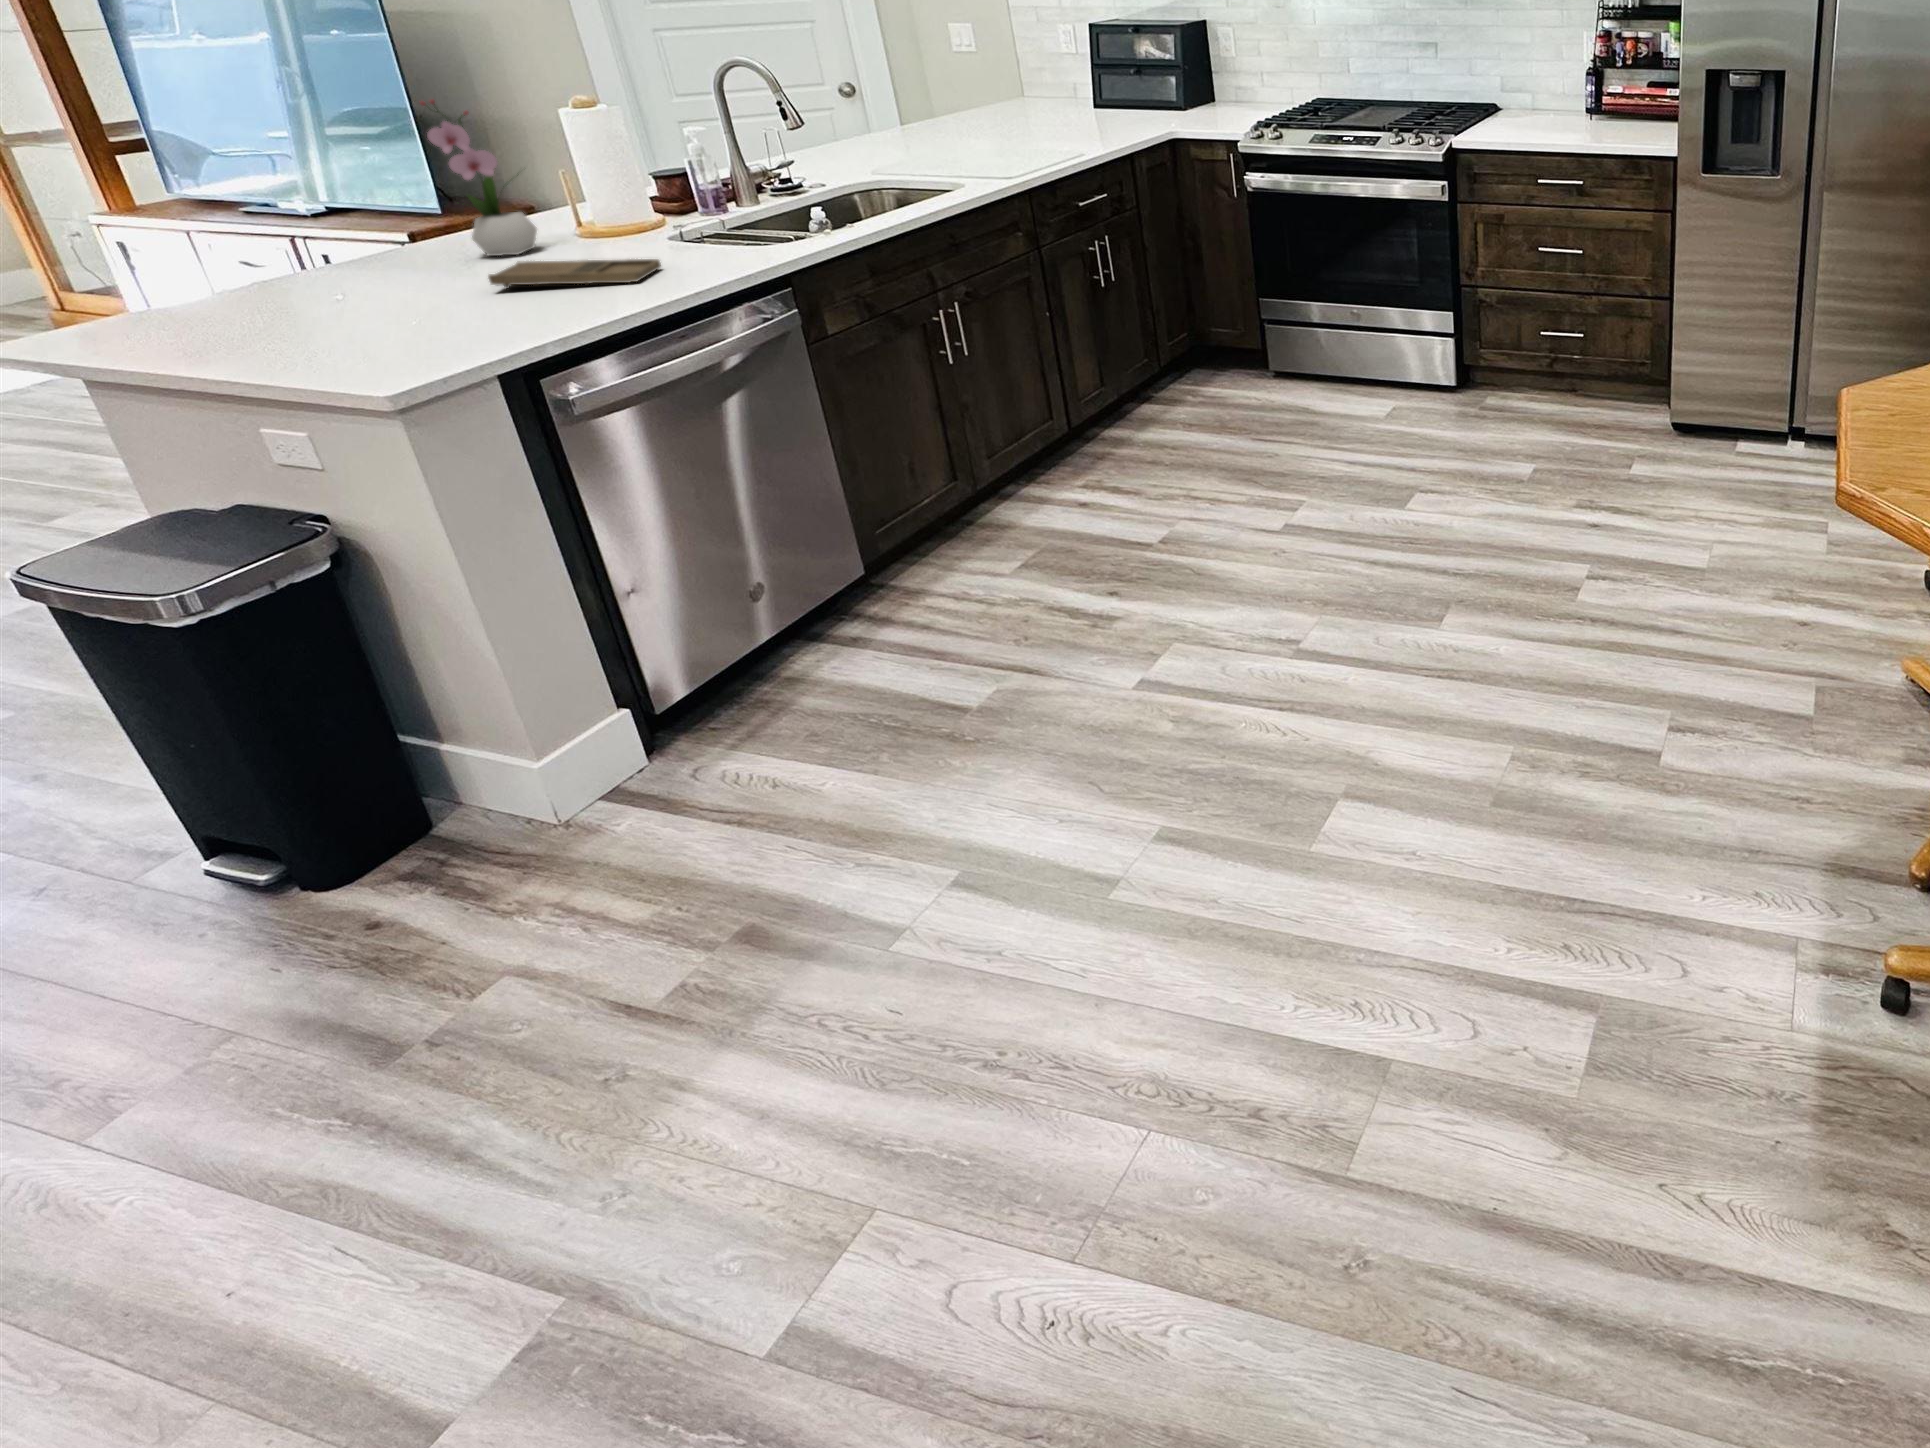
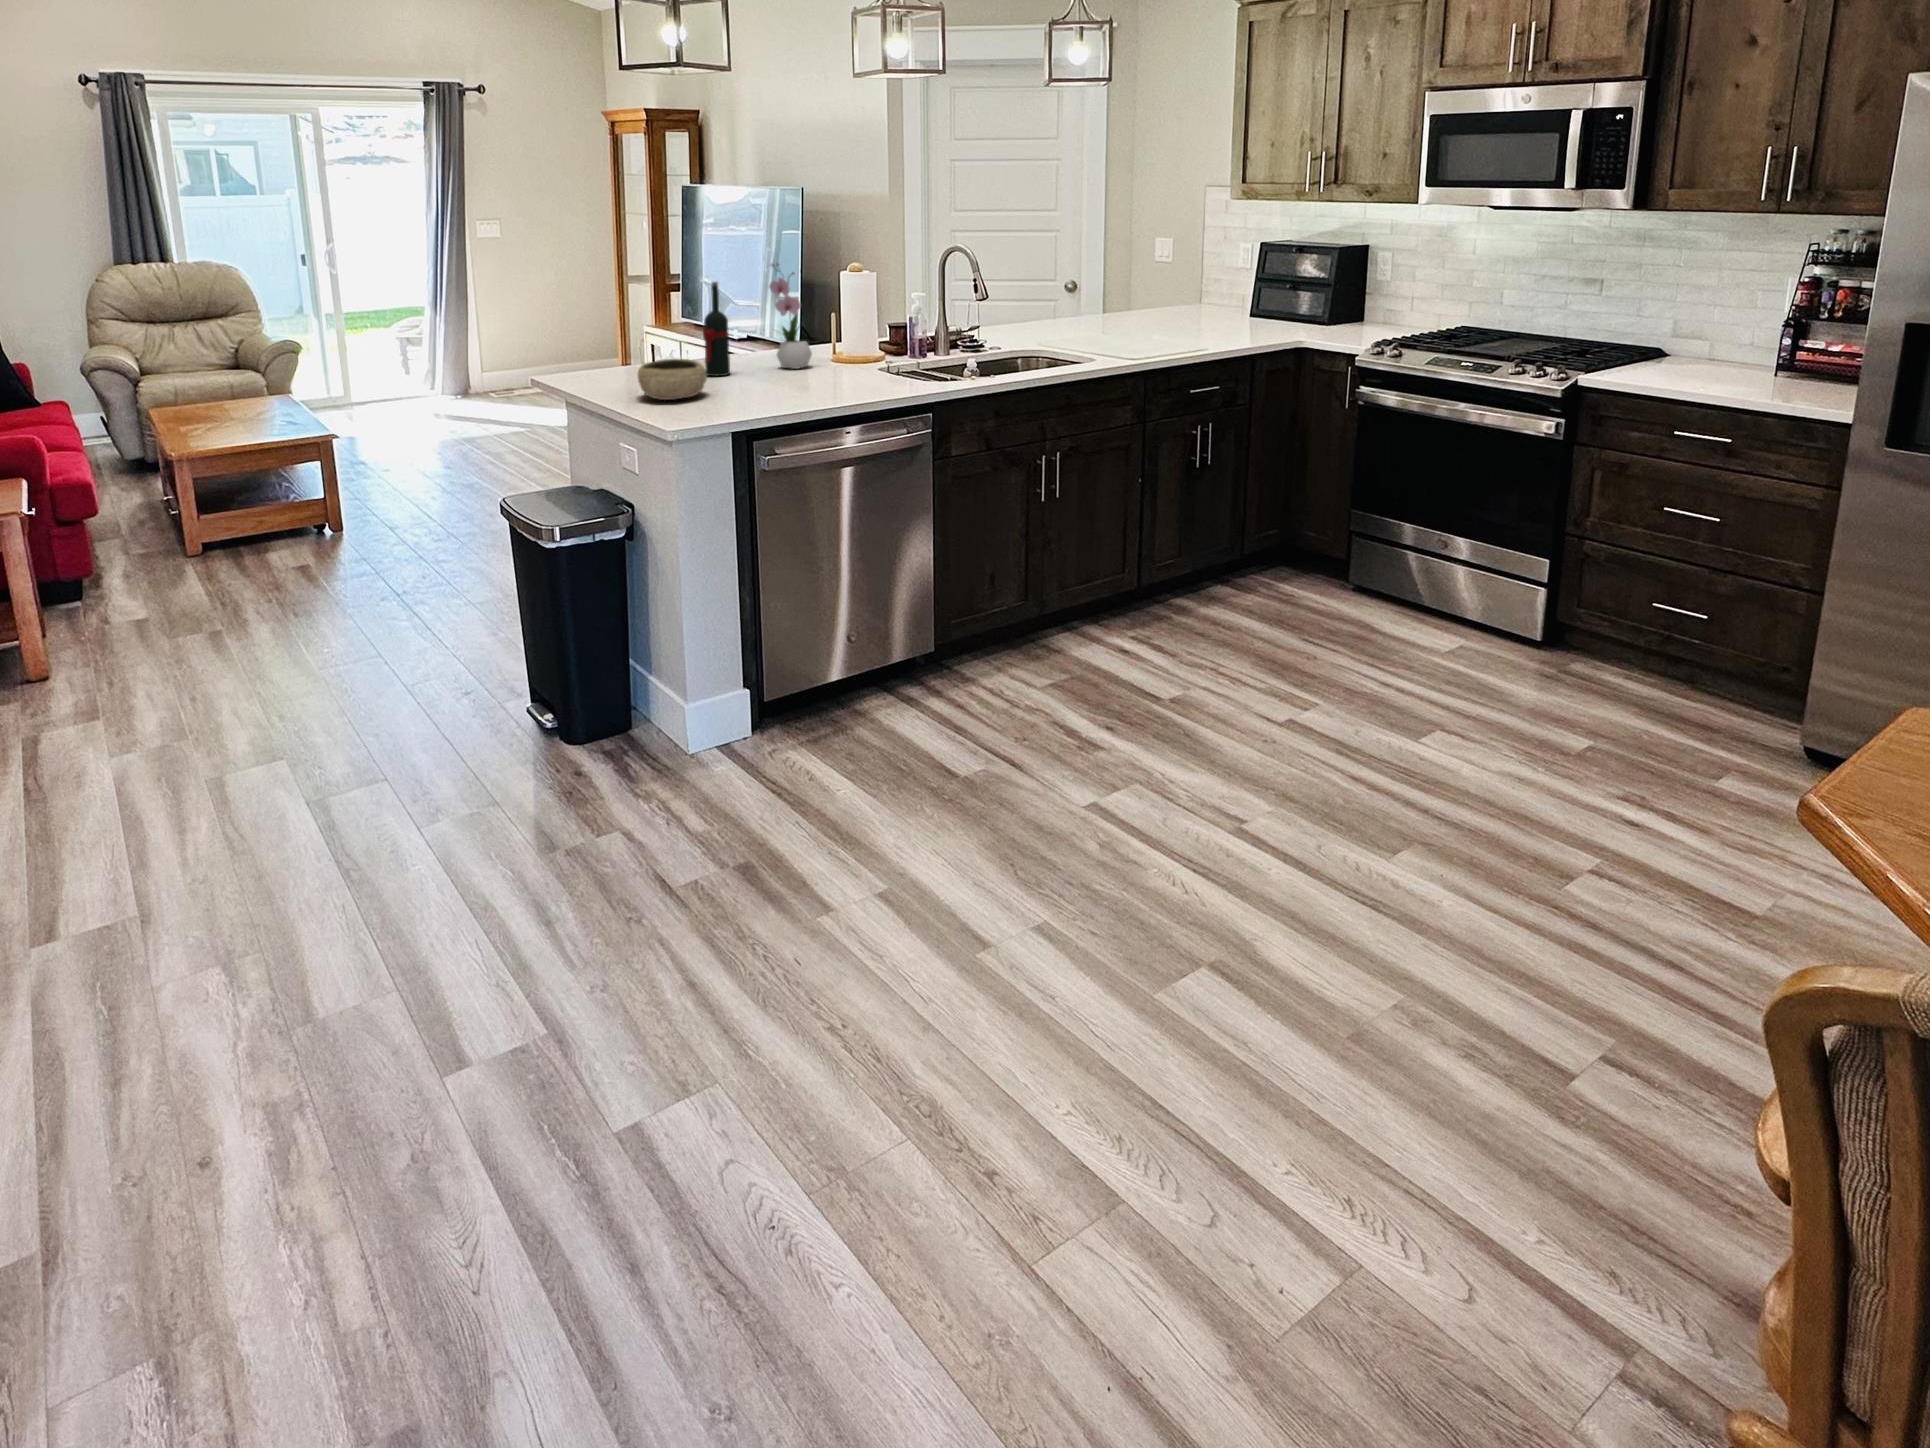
wine bottle: none [308,139,396,290] -> present [703,282,730,376]
tray: present [488,259,661,289] -> none [767,370,861,392]
bowl: none [220,273,378,348] -> present [637,359,707,400]

